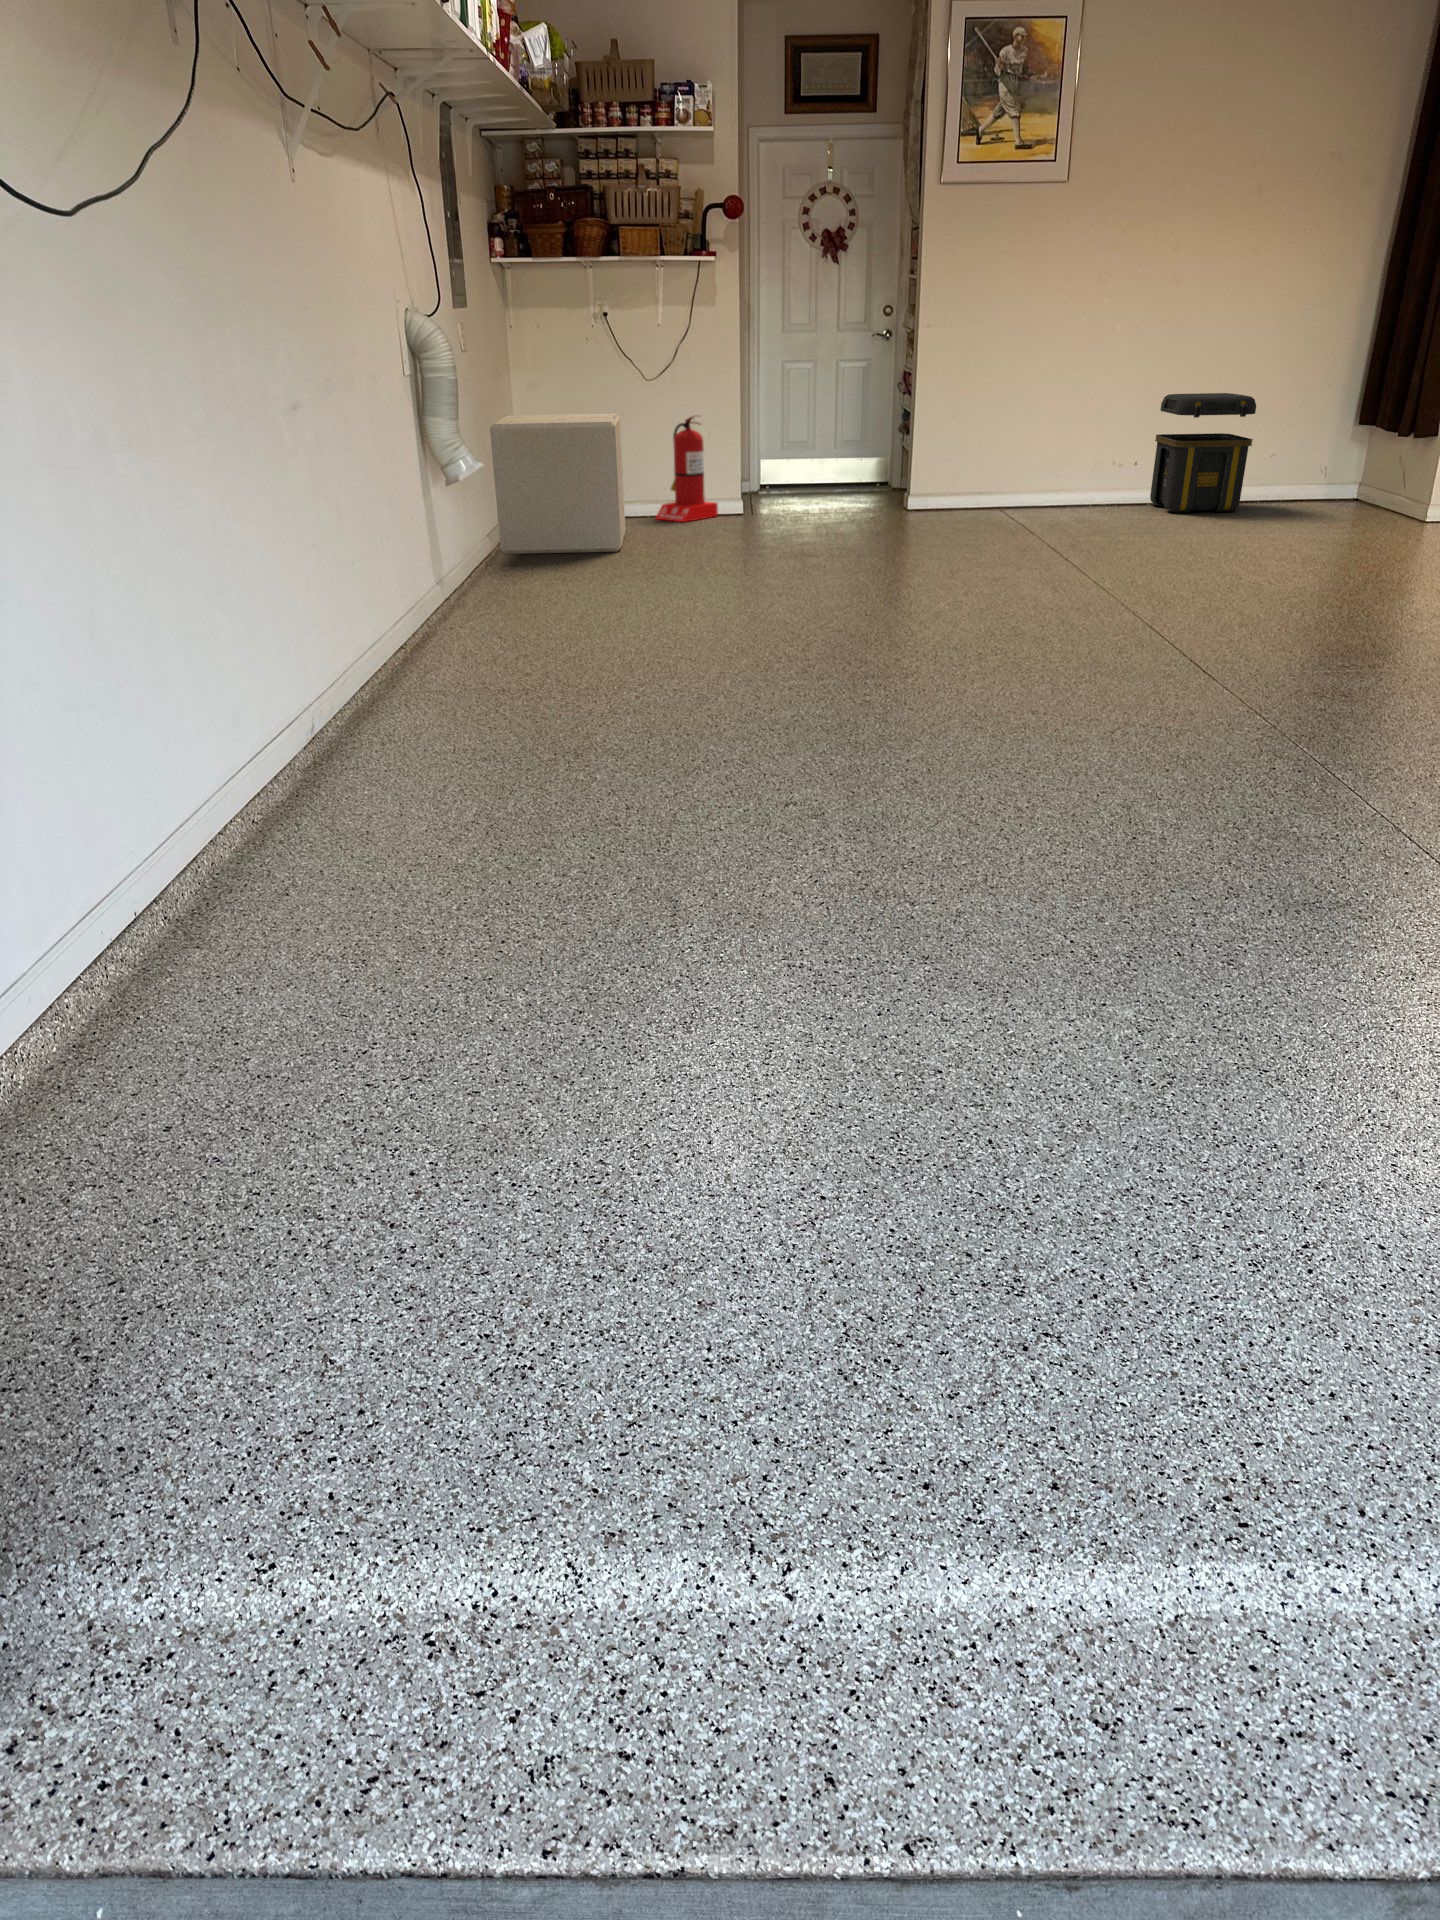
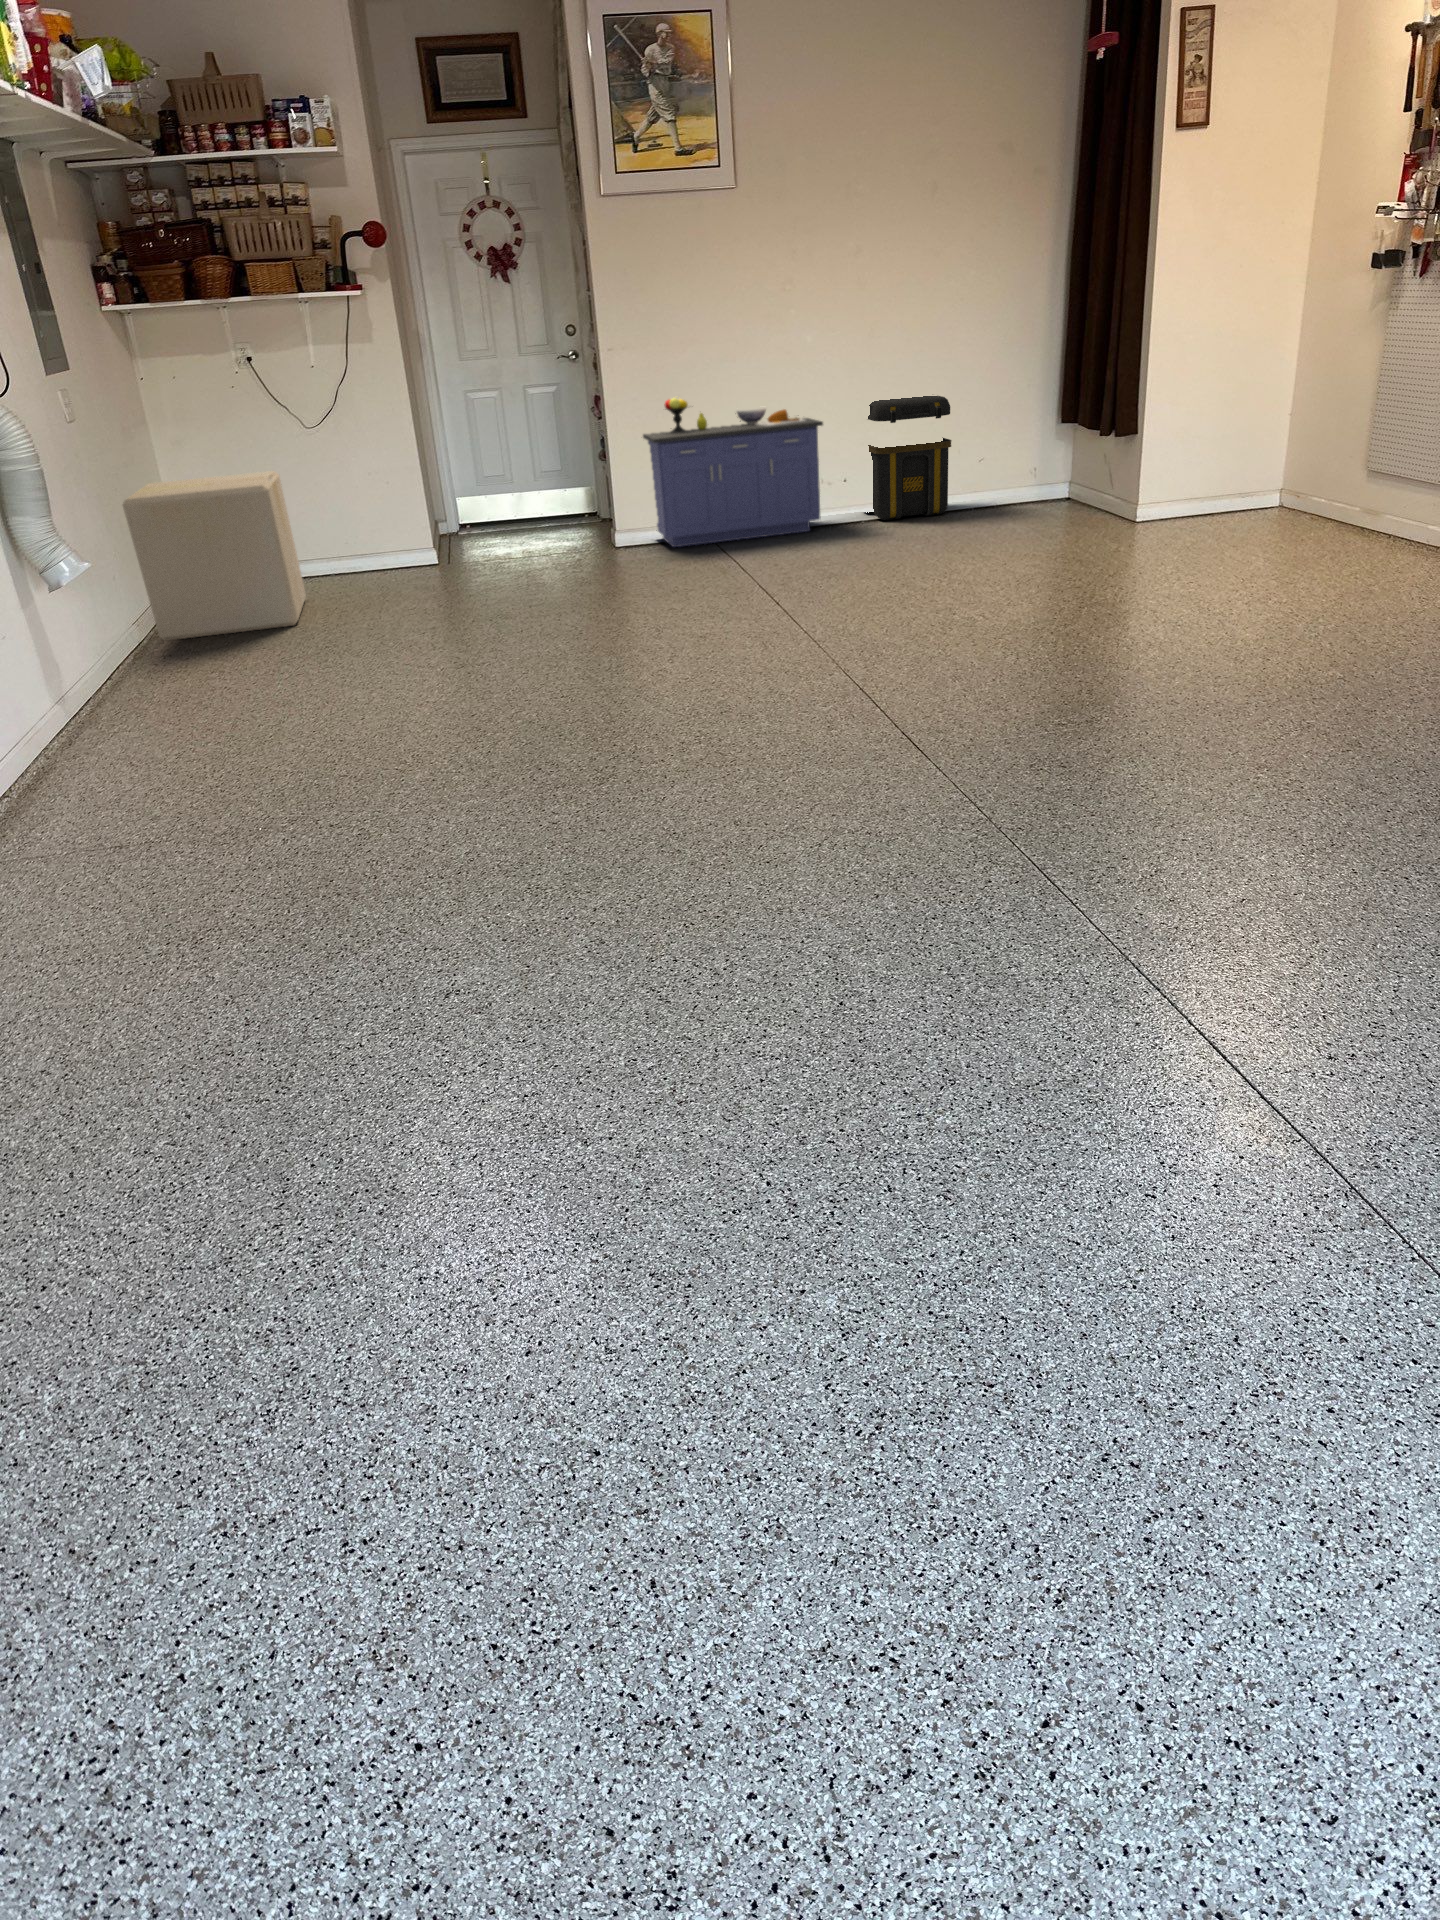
storage cabinet: none [945,377,1128,519] -> present [643,398,823,547]
fire extinguisher: present [656,416,718,522] -> none [343,460,412,578]

